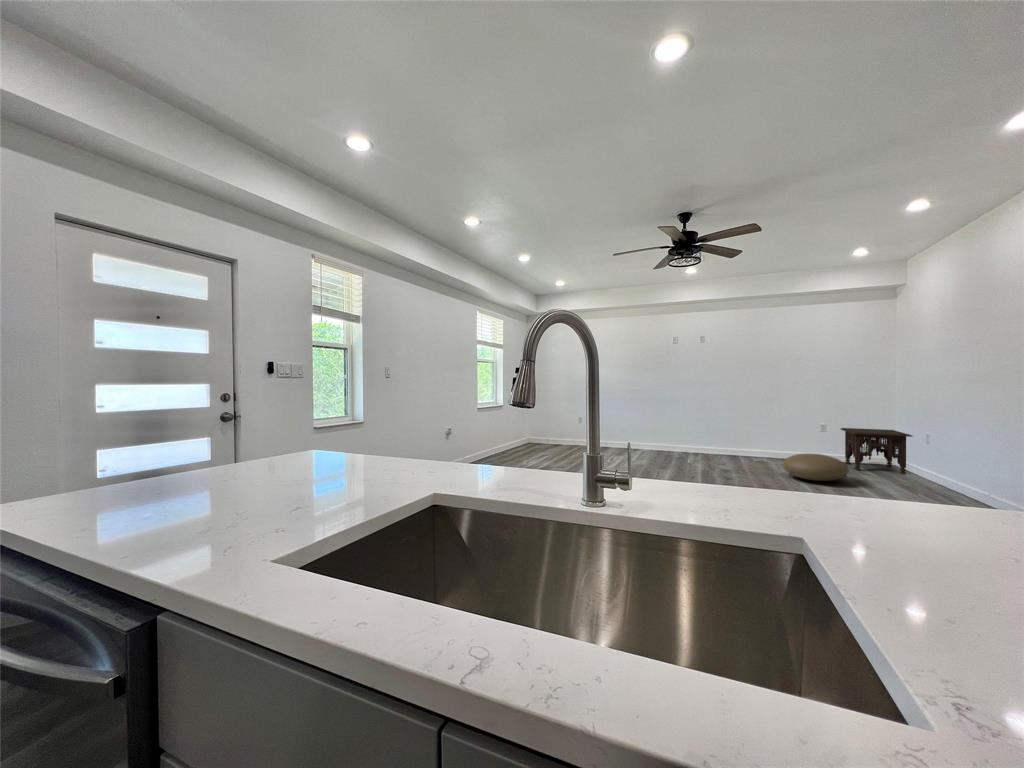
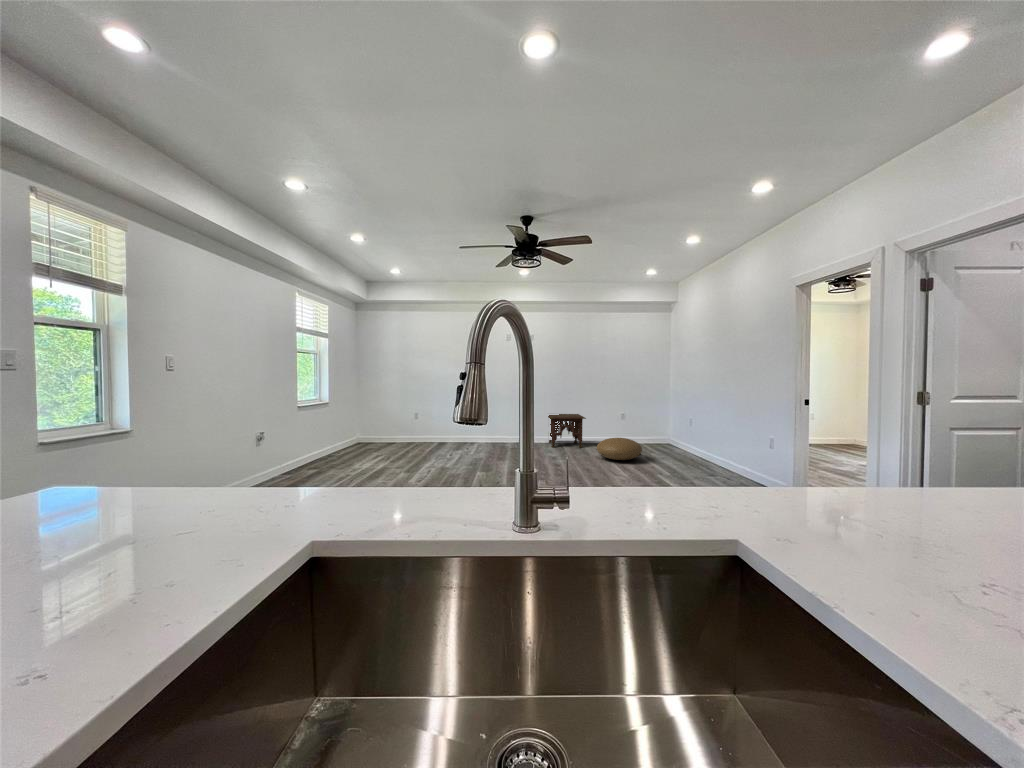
side table: present [841,428,913,474] -> present [548,414,586,448]

